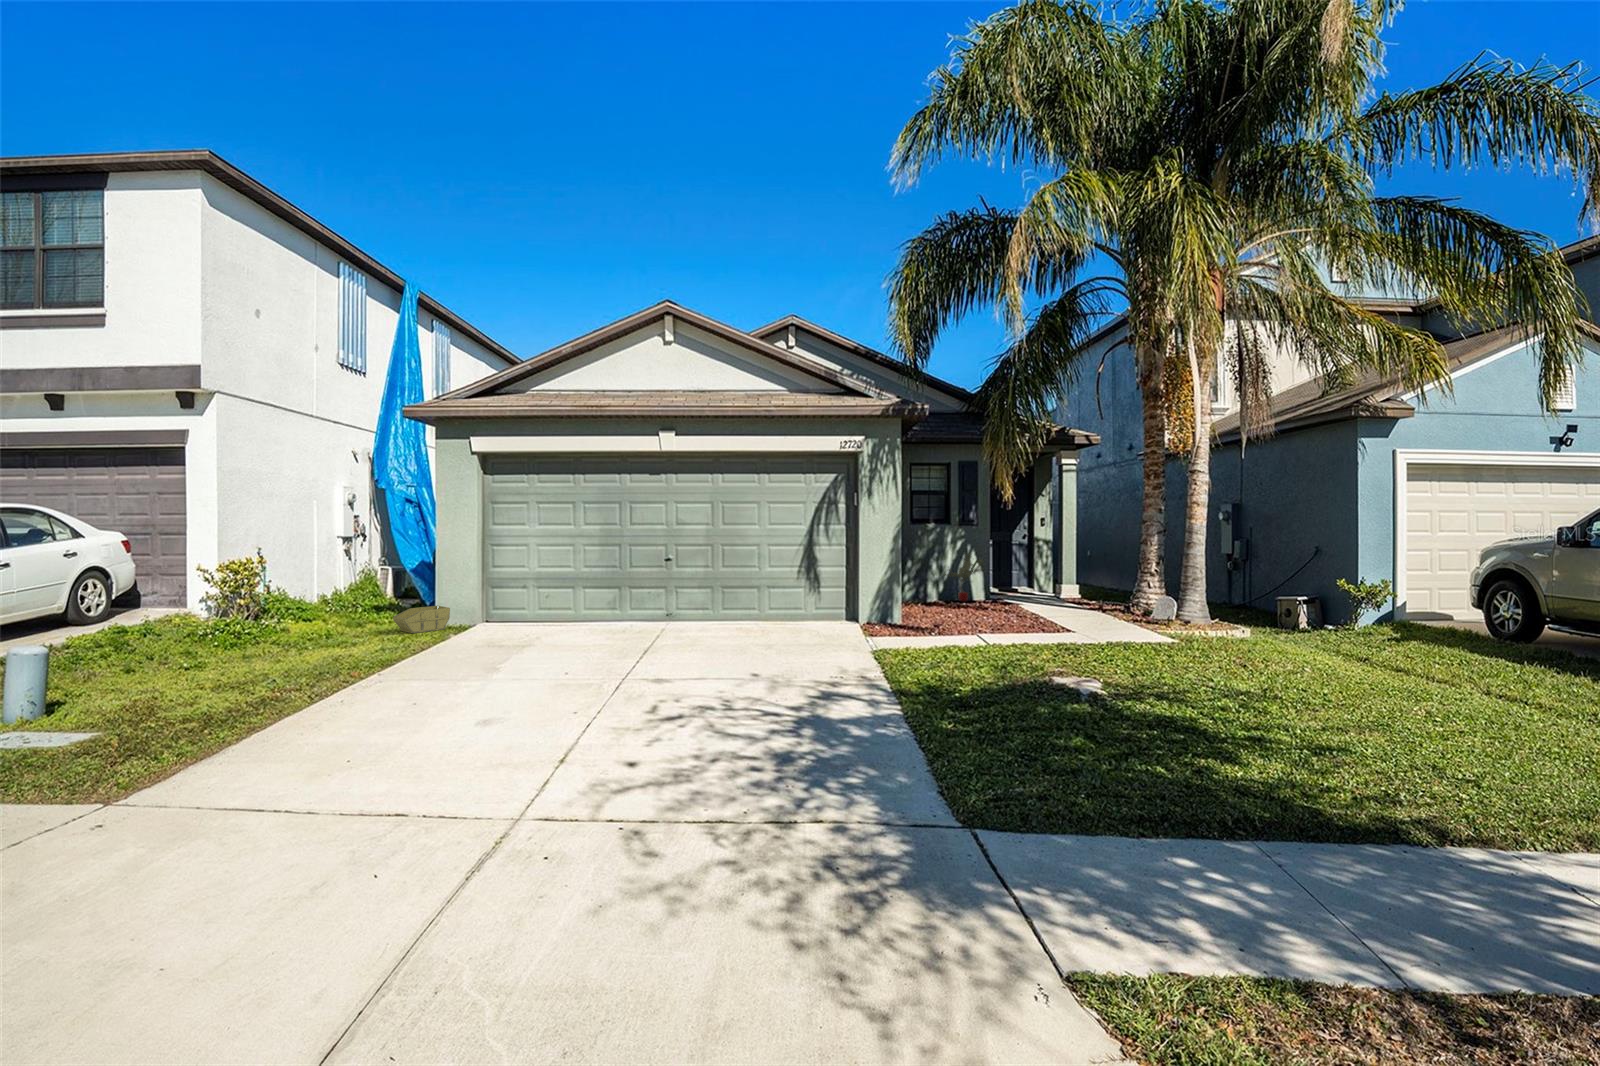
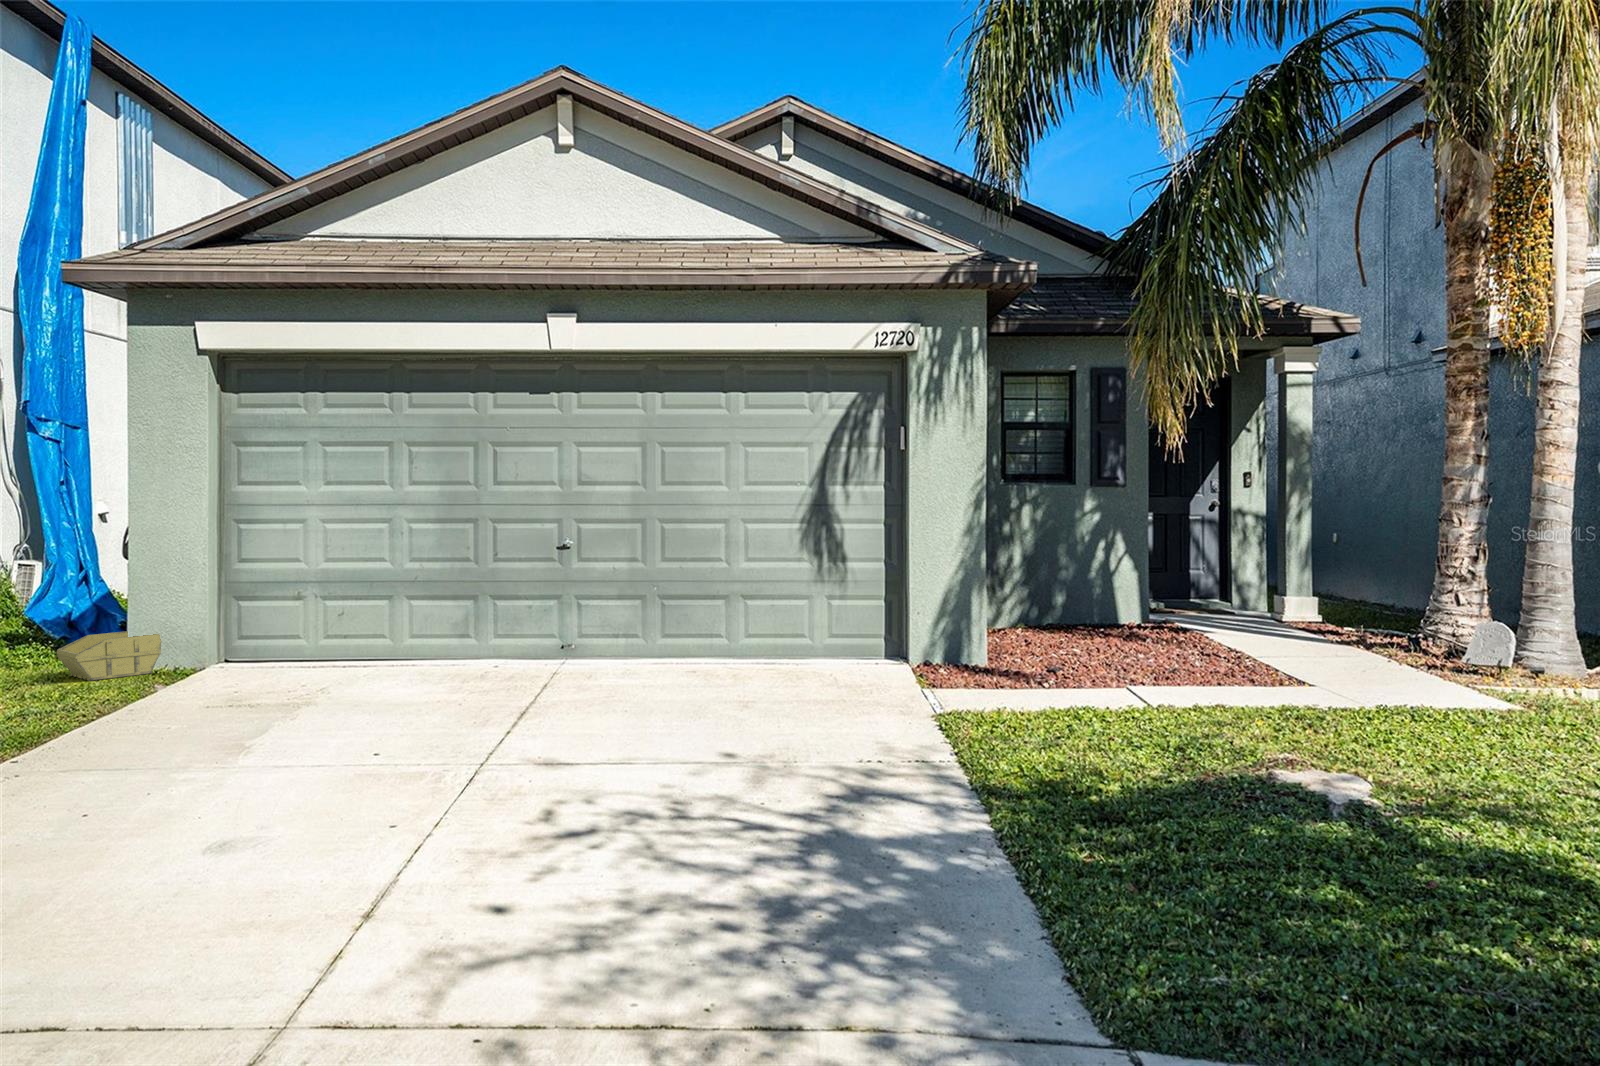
potted tree: present [944,554,983,602] -> none [1069,537,1145,627]

